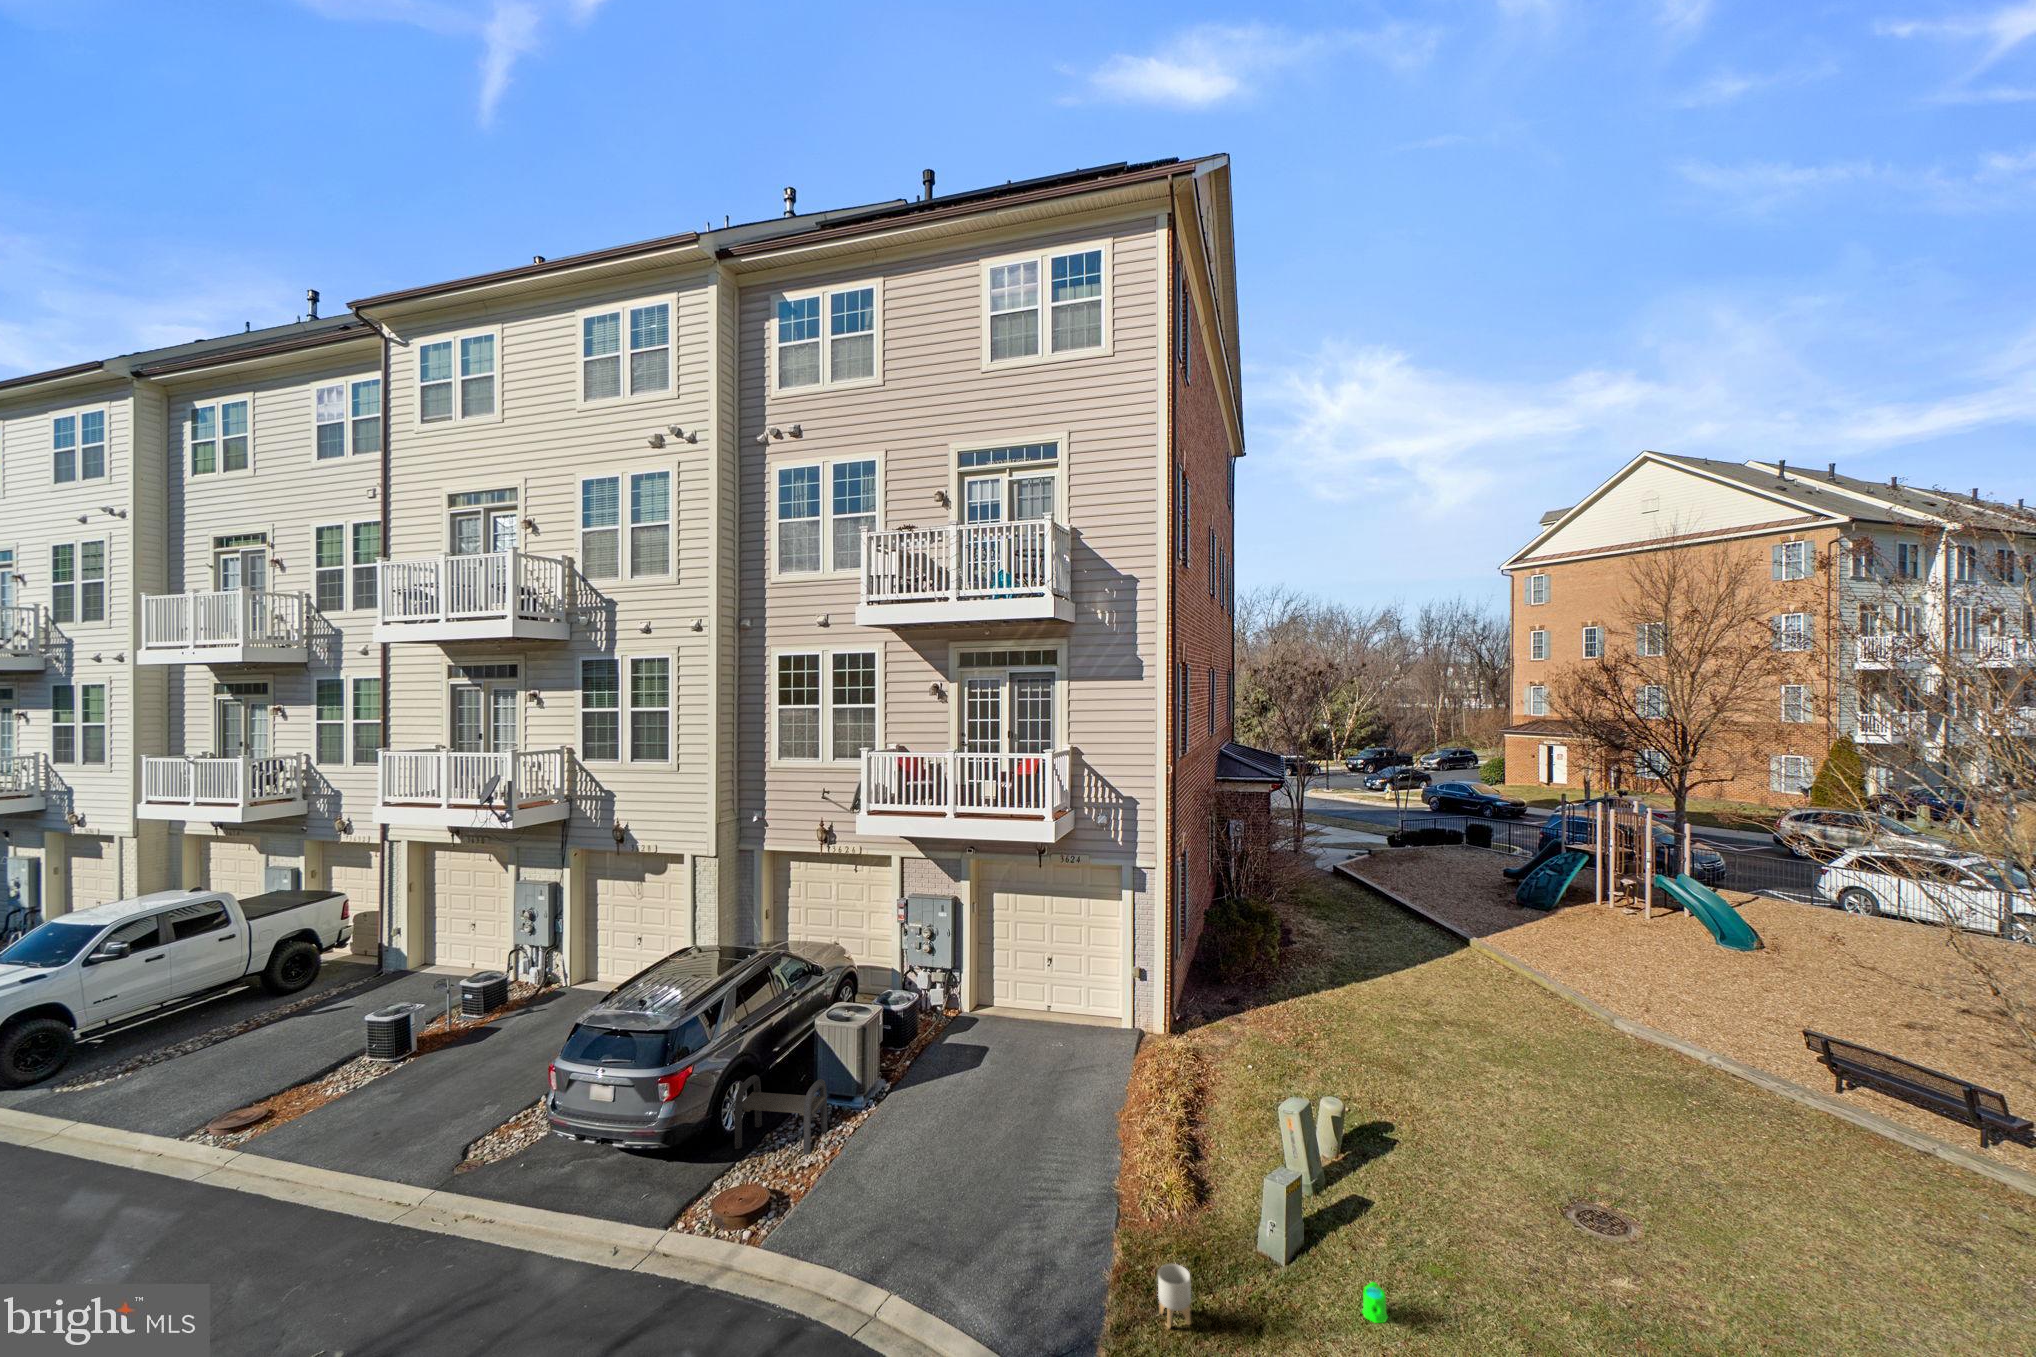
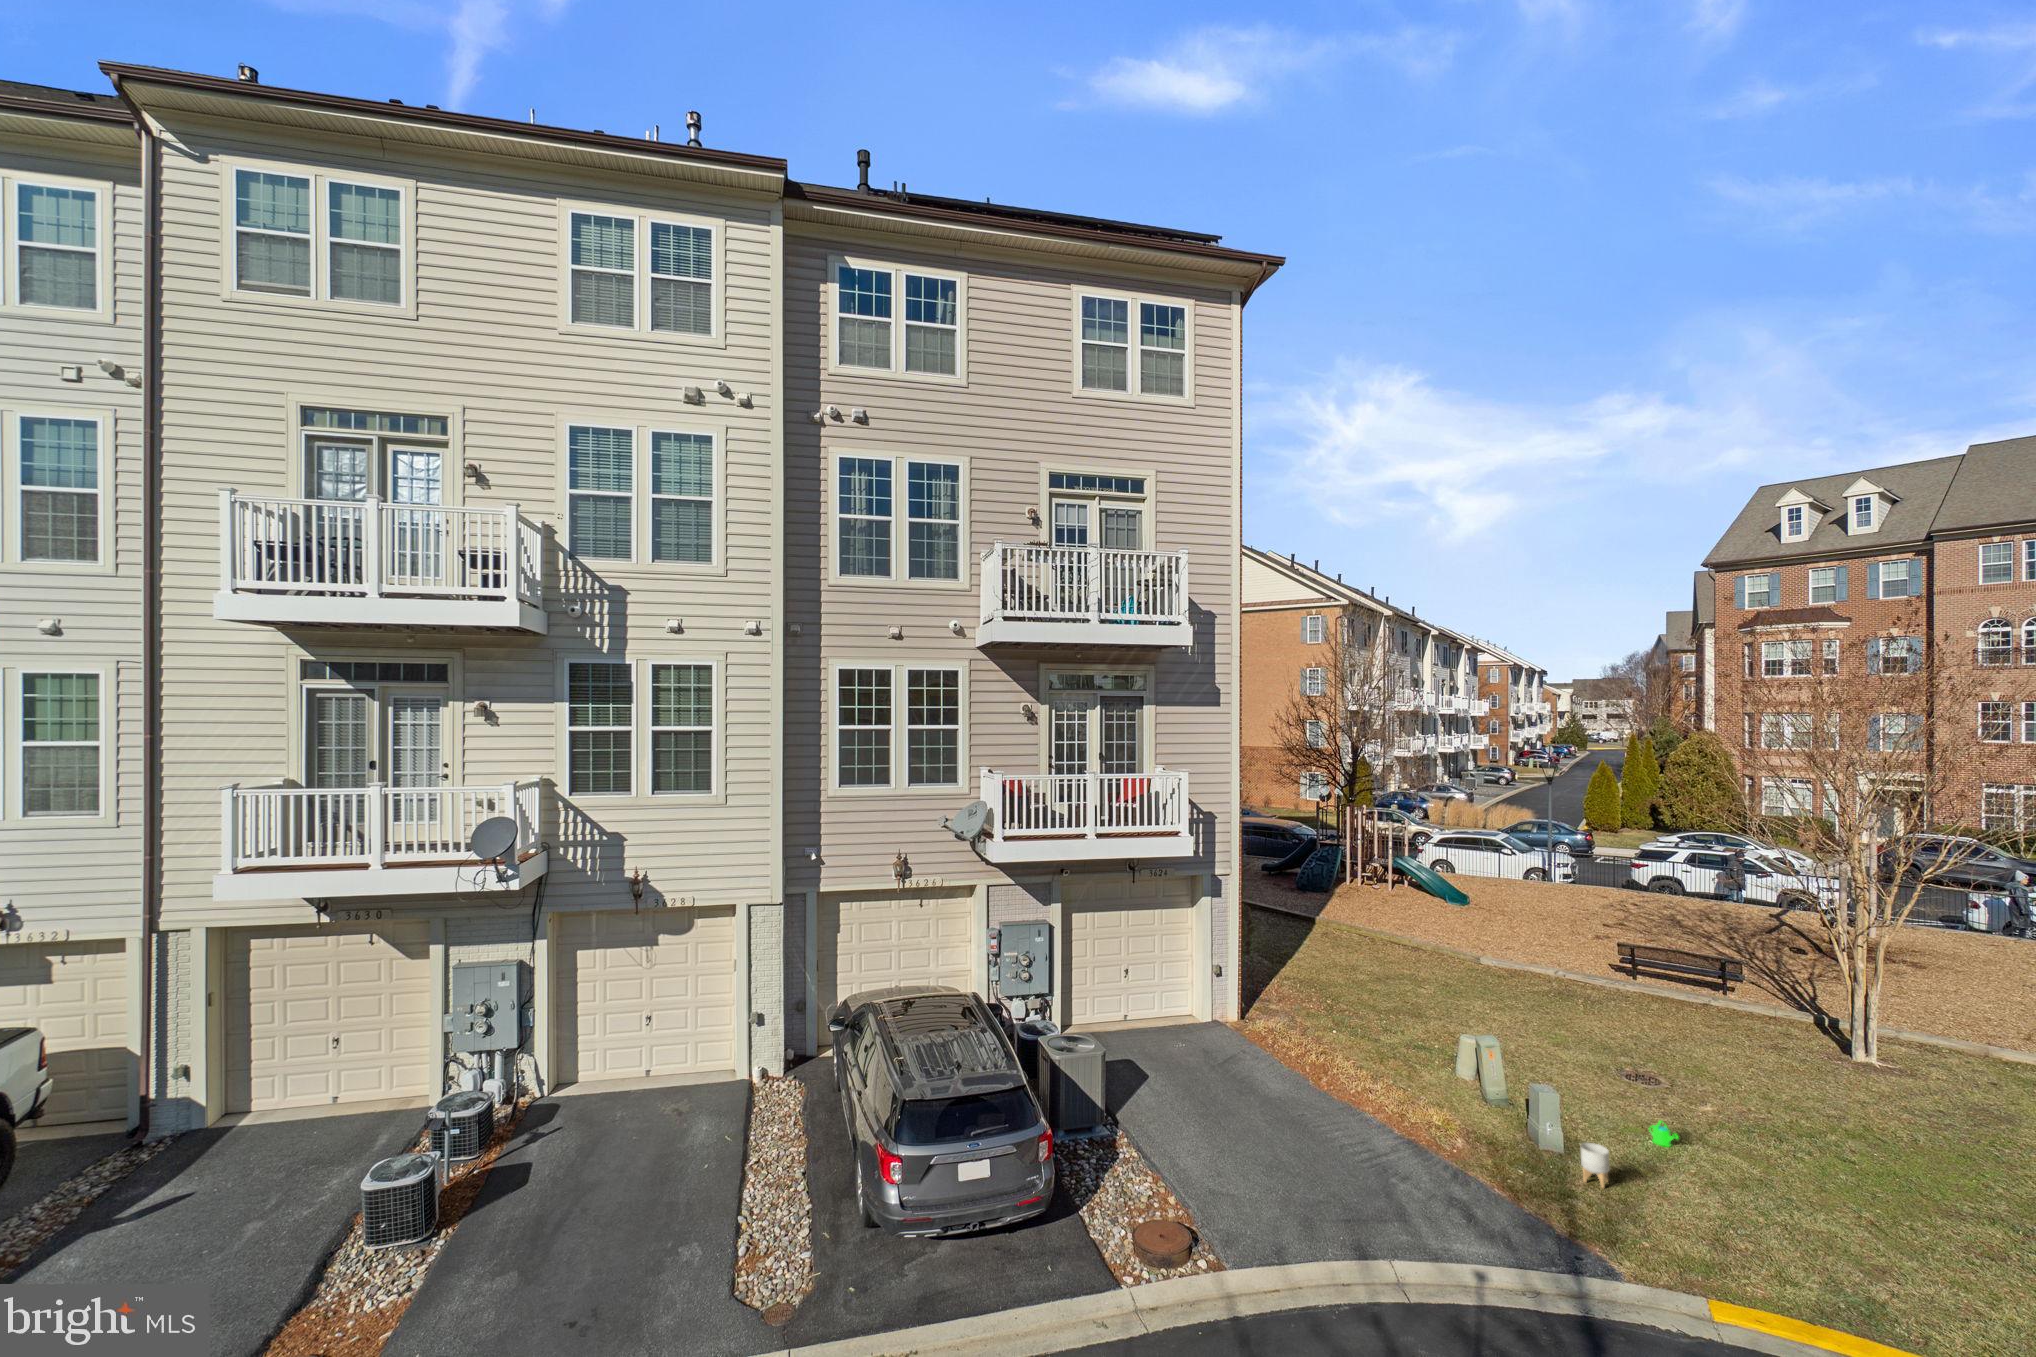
bench: present [735,1075,828,1154] -> none [1063,1102,1158,1194]

